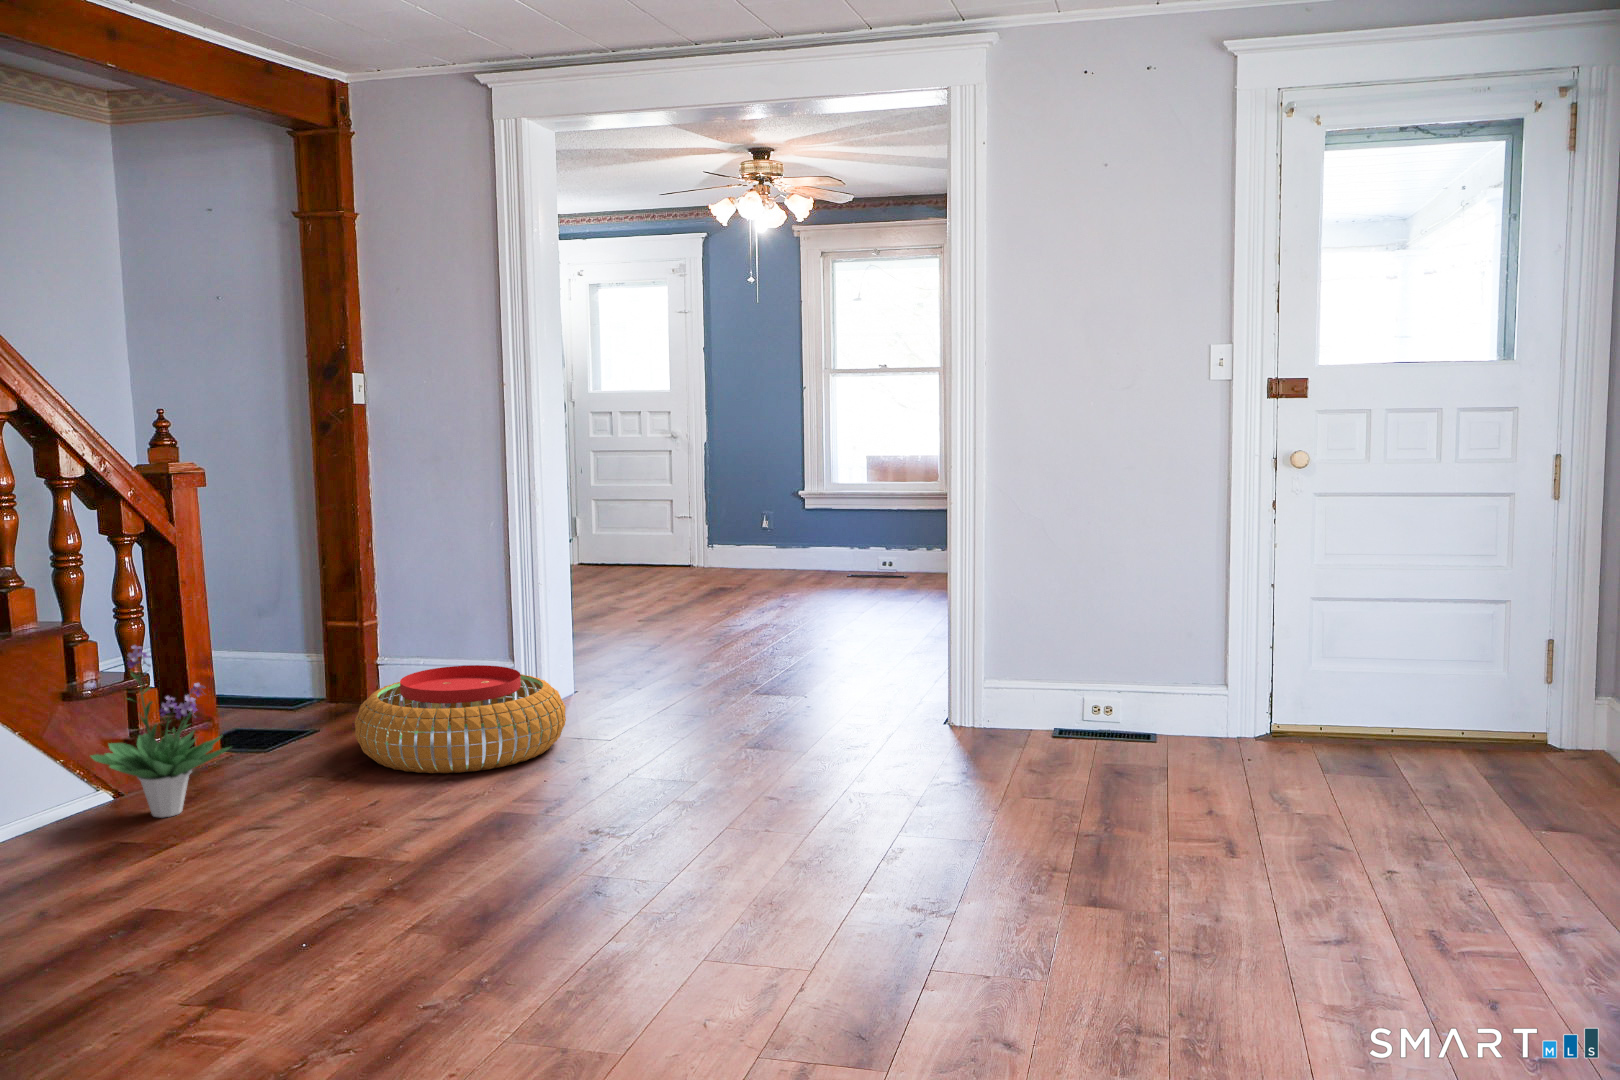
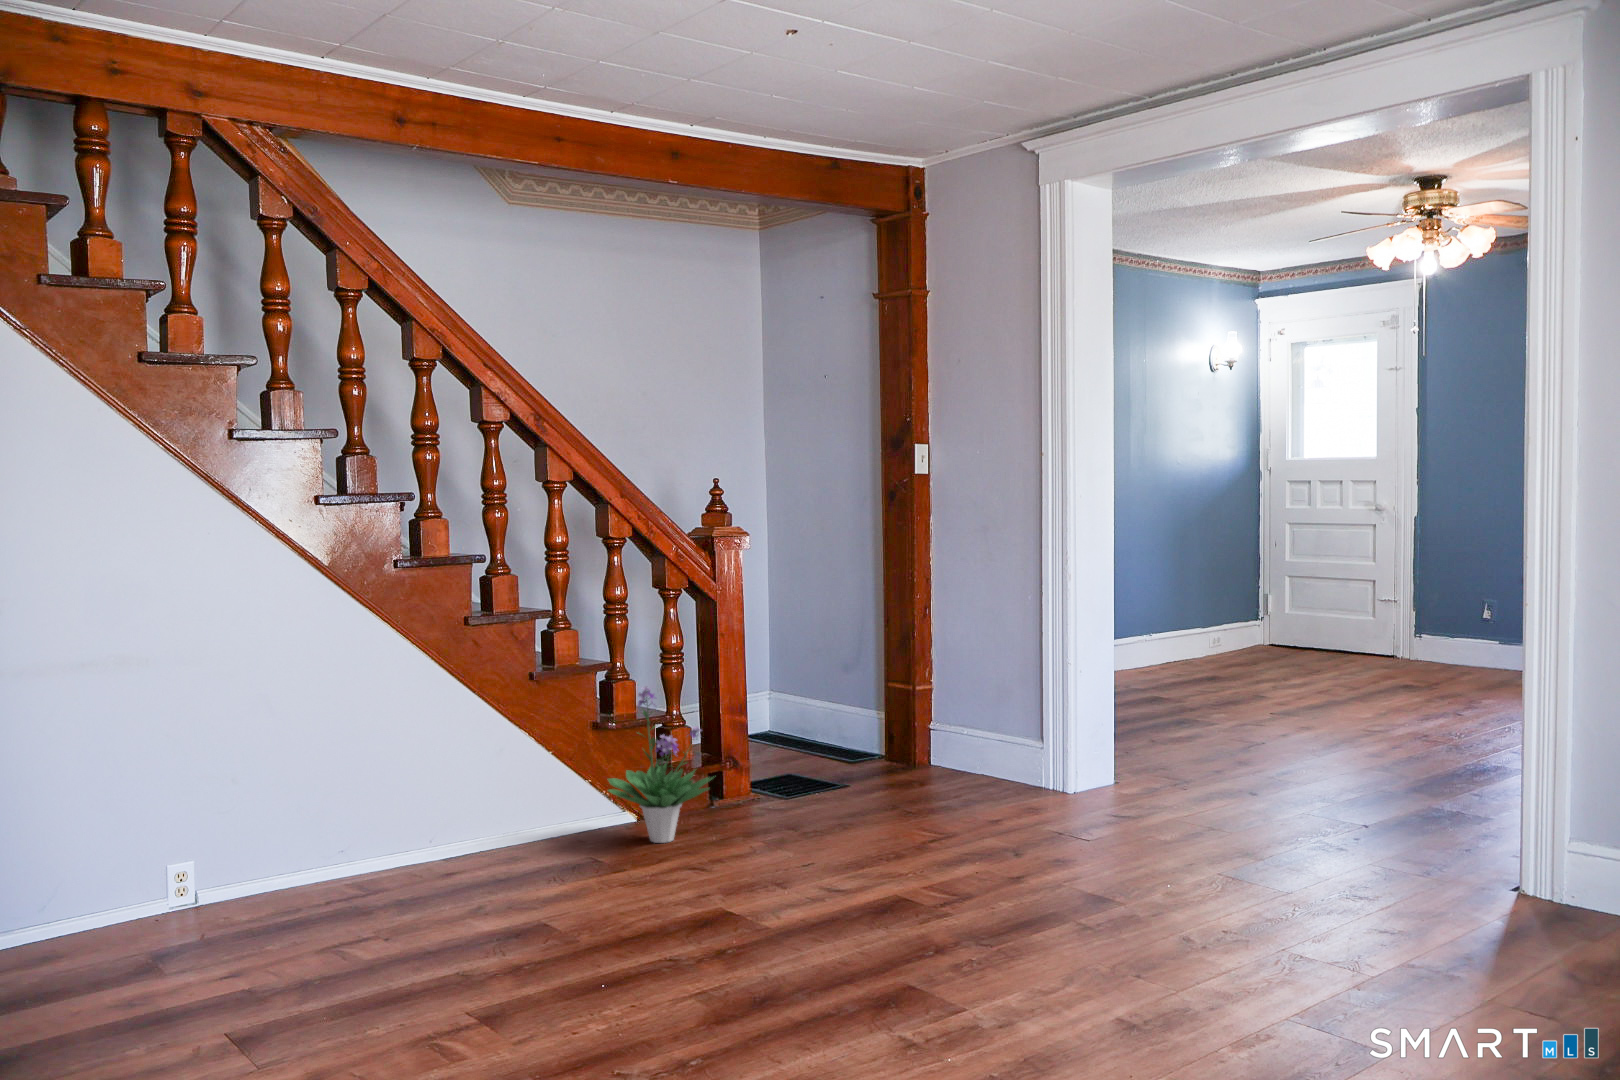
pouf: present [355,665,566,773] -> none [846,738,1055,849]

